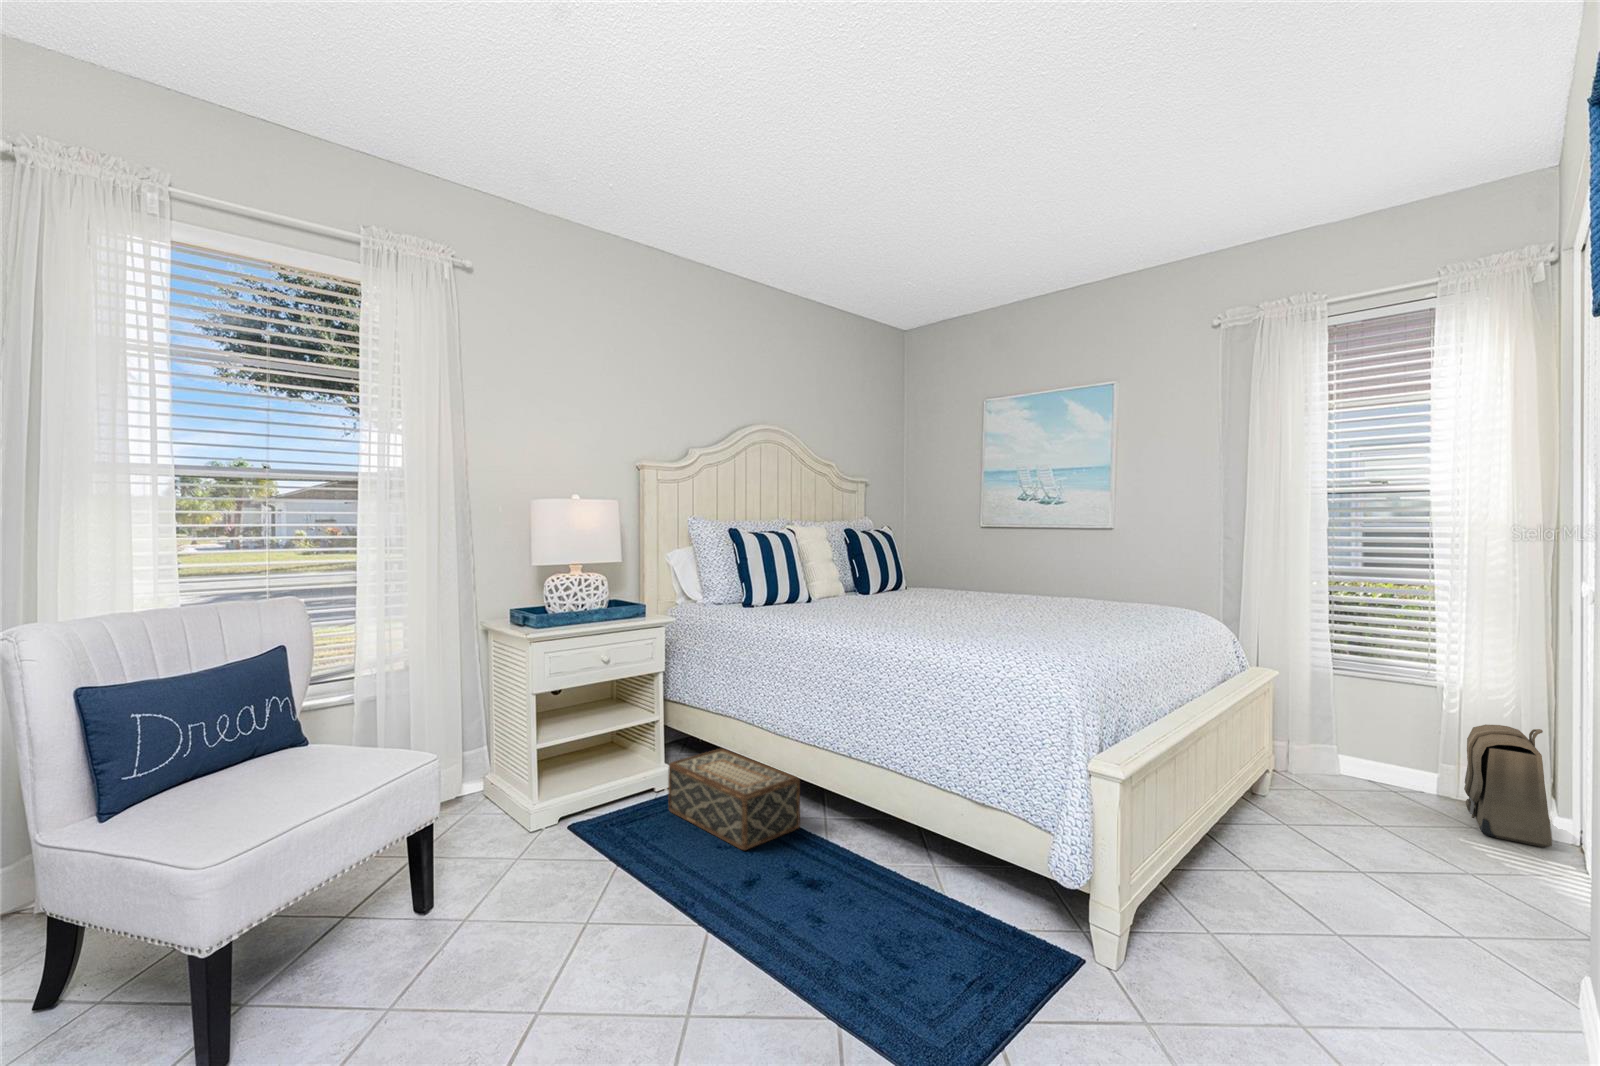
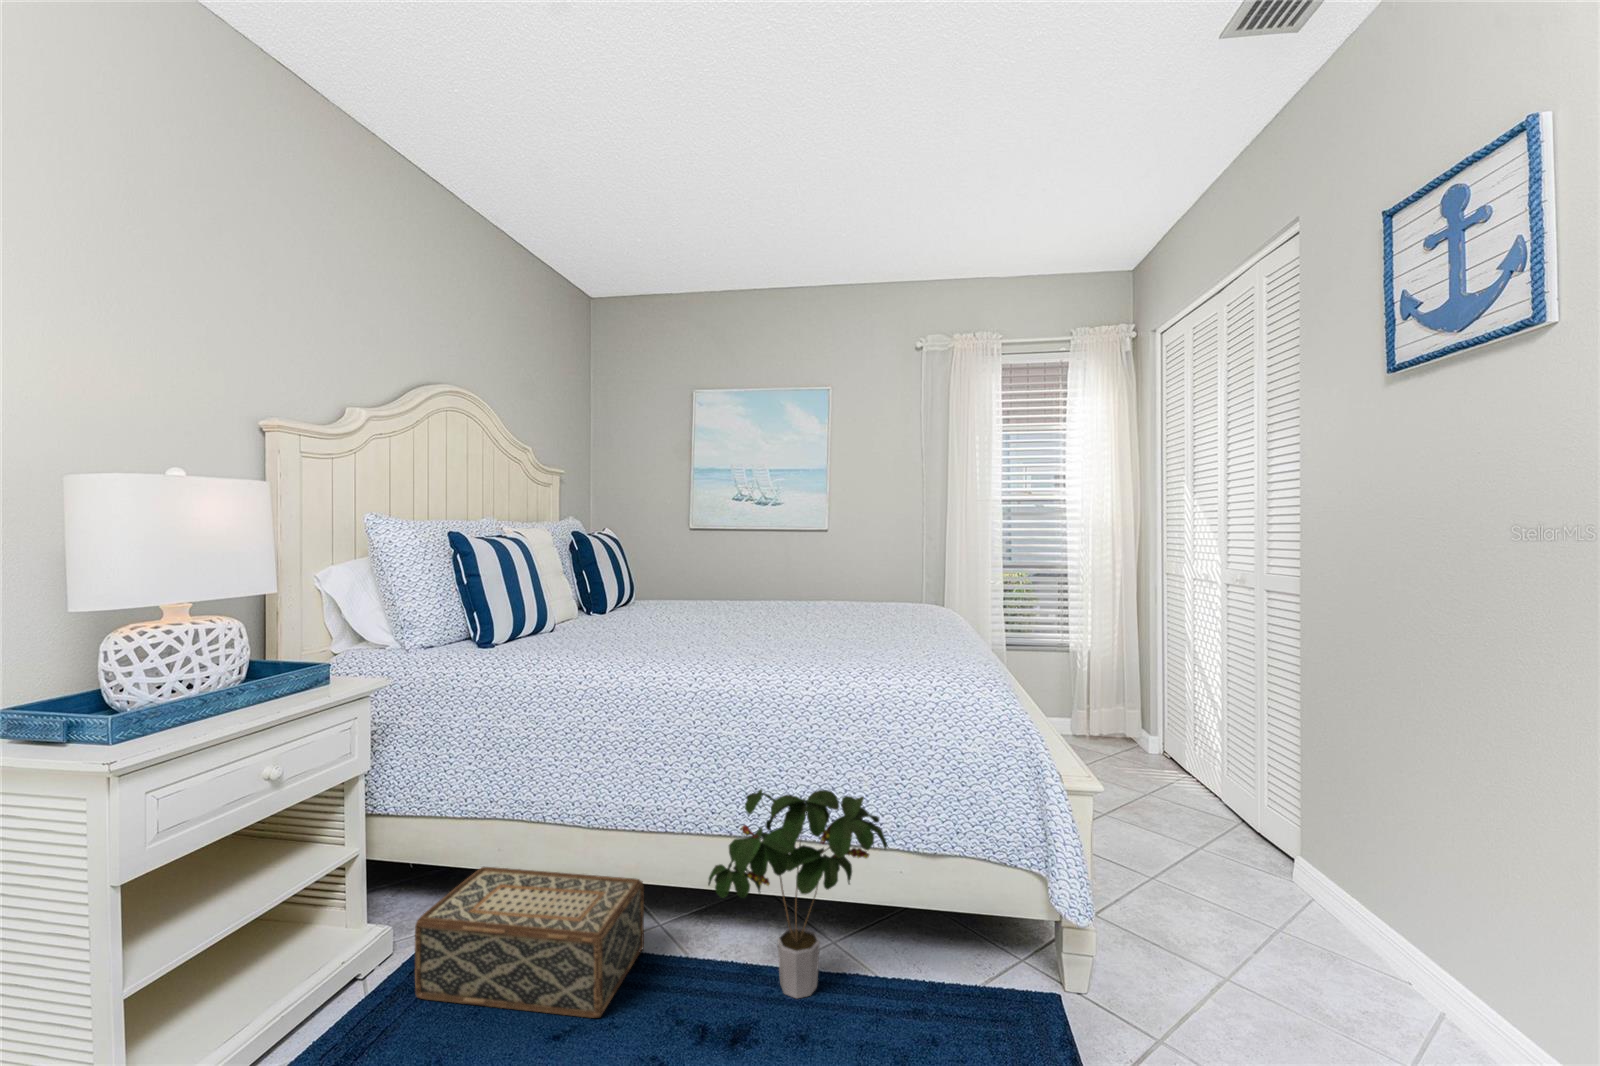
potted plant: none [821,723,941,887] -> present [708,789,887,998]
backpack: present [1464,724,1552,847] -> none [1097,675,1162,760]

